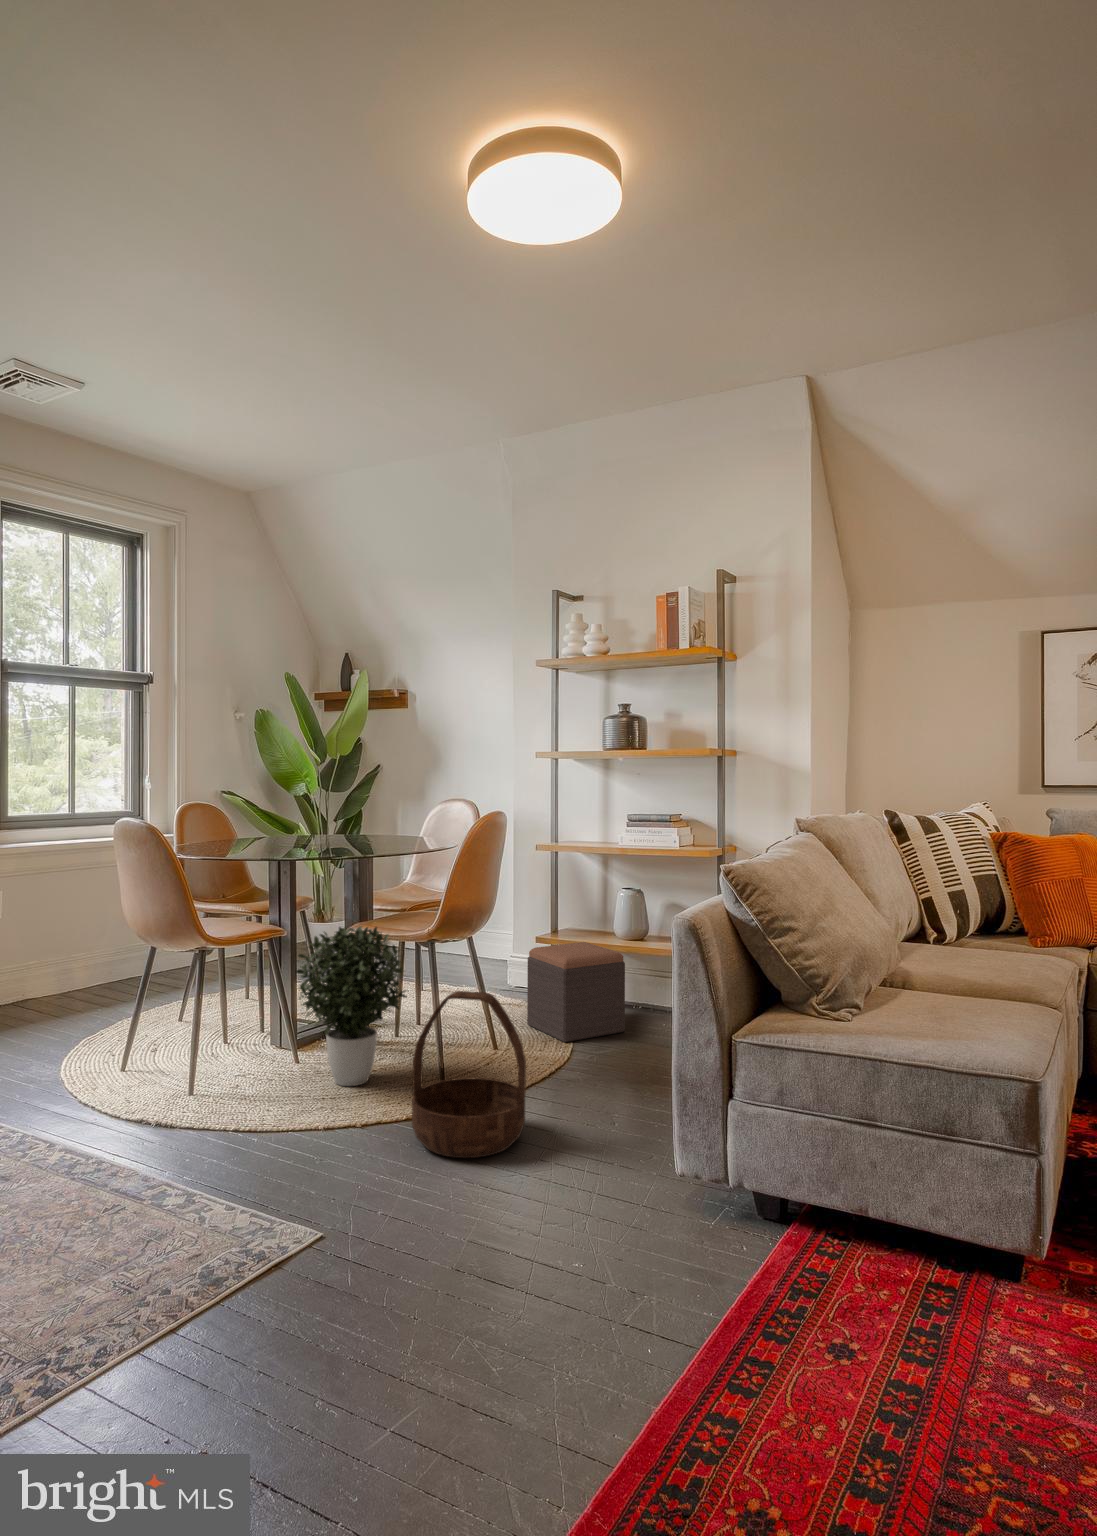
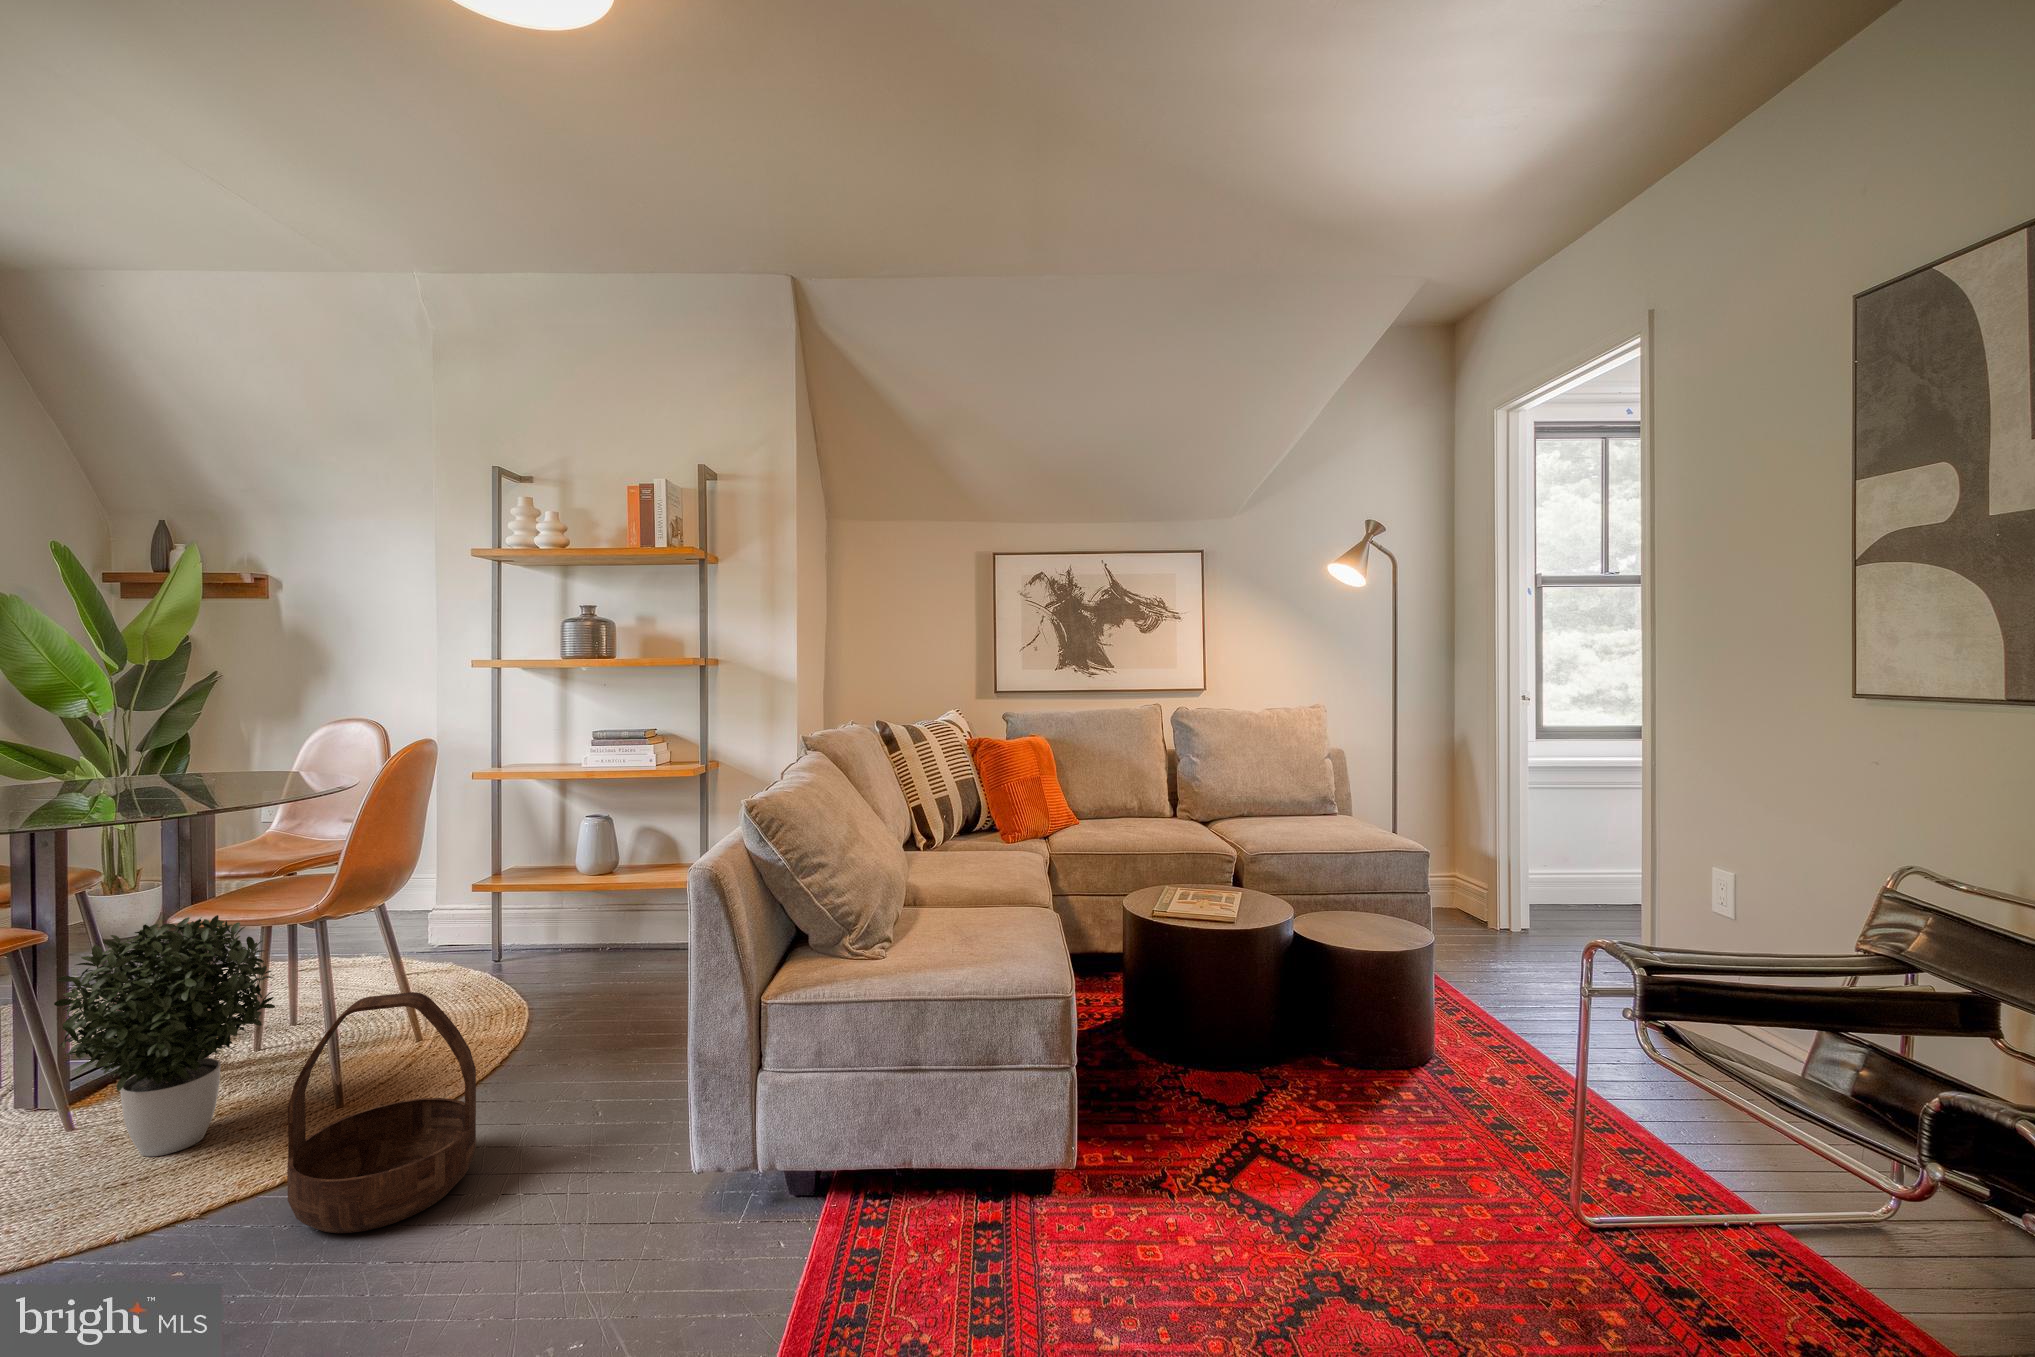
footstool: present [527,942,625,1042] -> none [465,884,598,1011]

